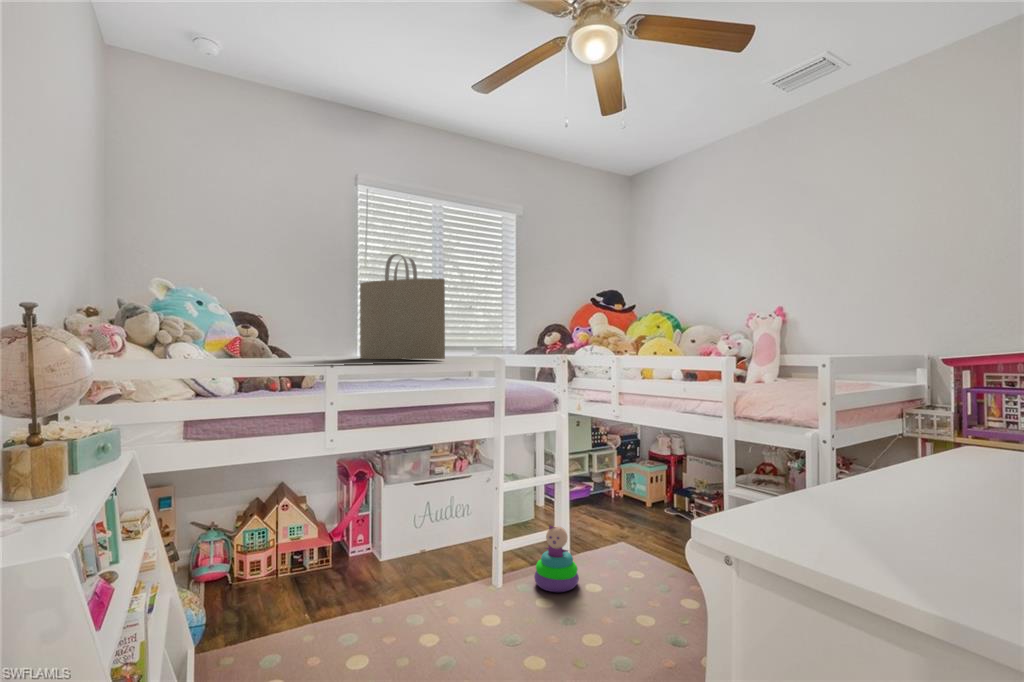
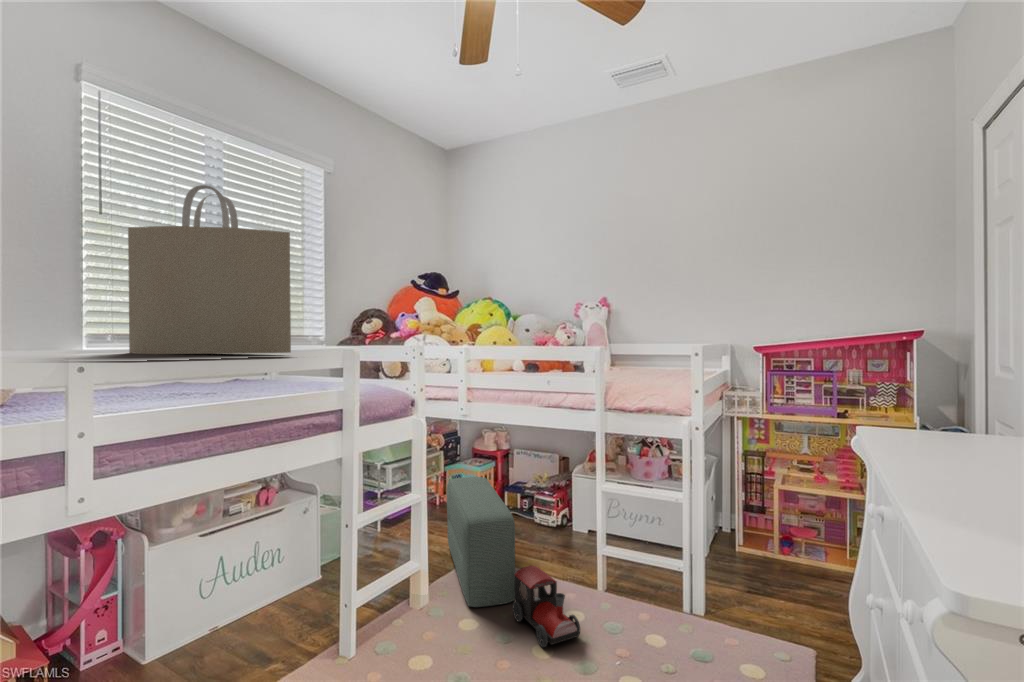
pouf: none [595,470,640,577] -> present [447,477,515,607]
stacking toy: present [534,526,579,592] -> none [399,562,456,649]
toy train: none [629,546,678,612] -> present [513,566,580,647]

